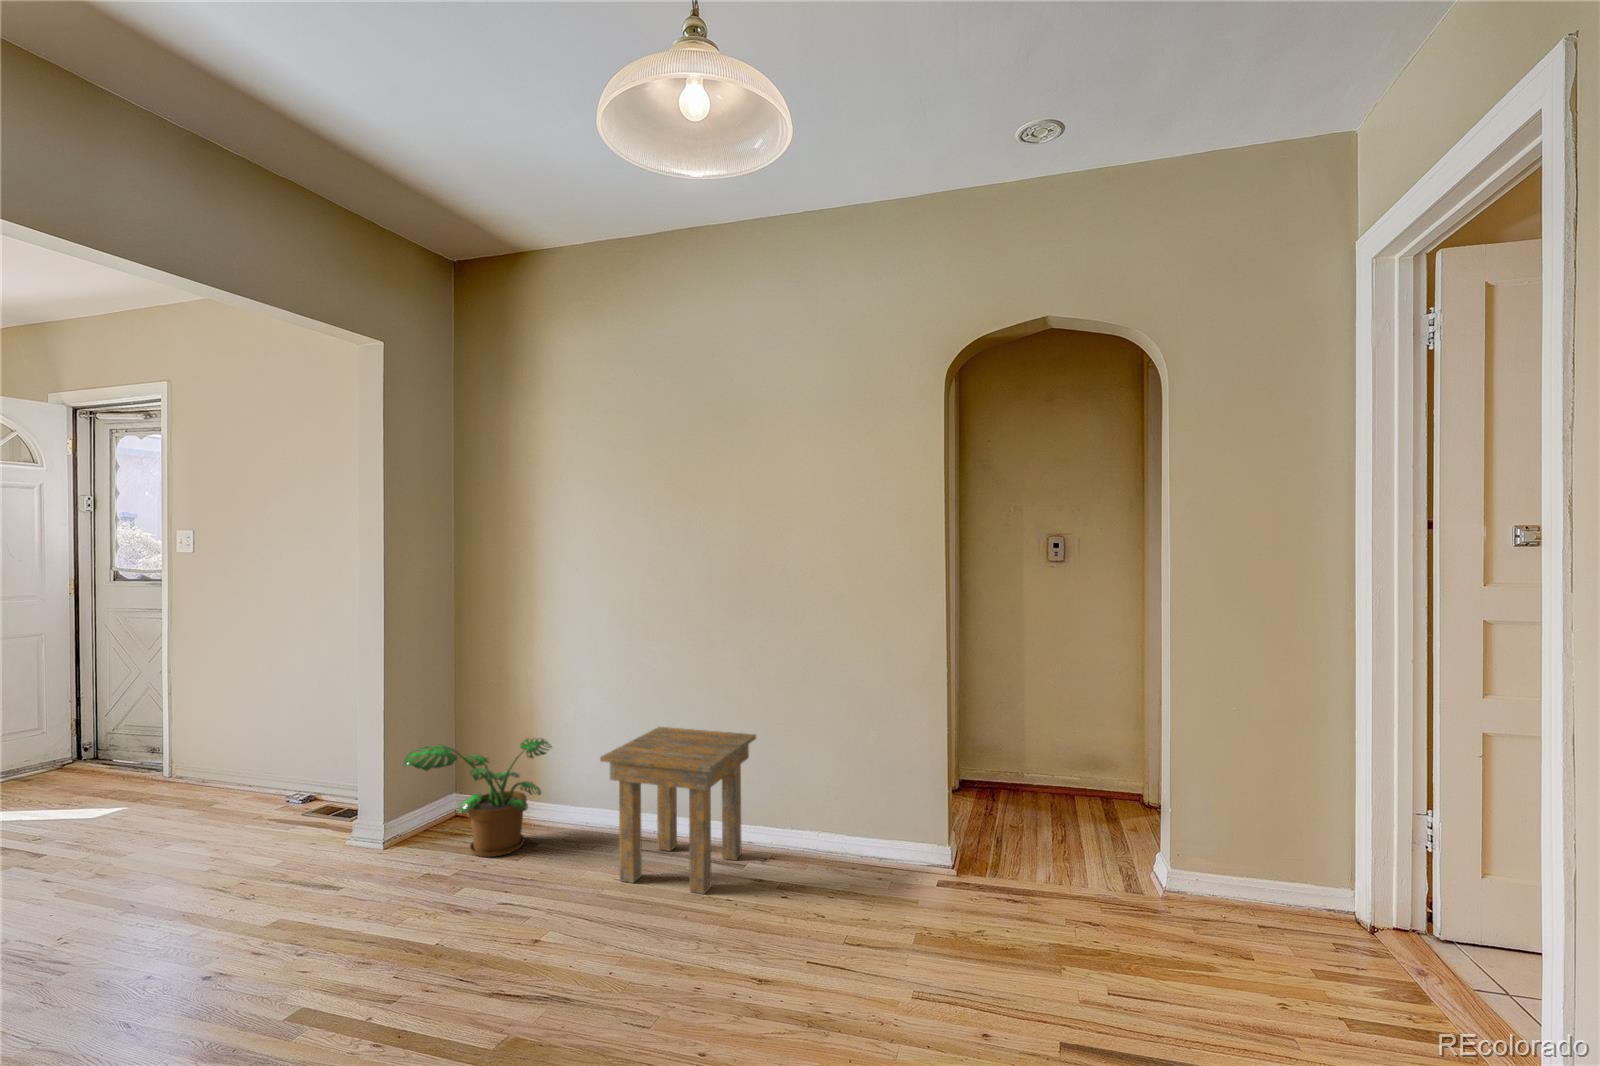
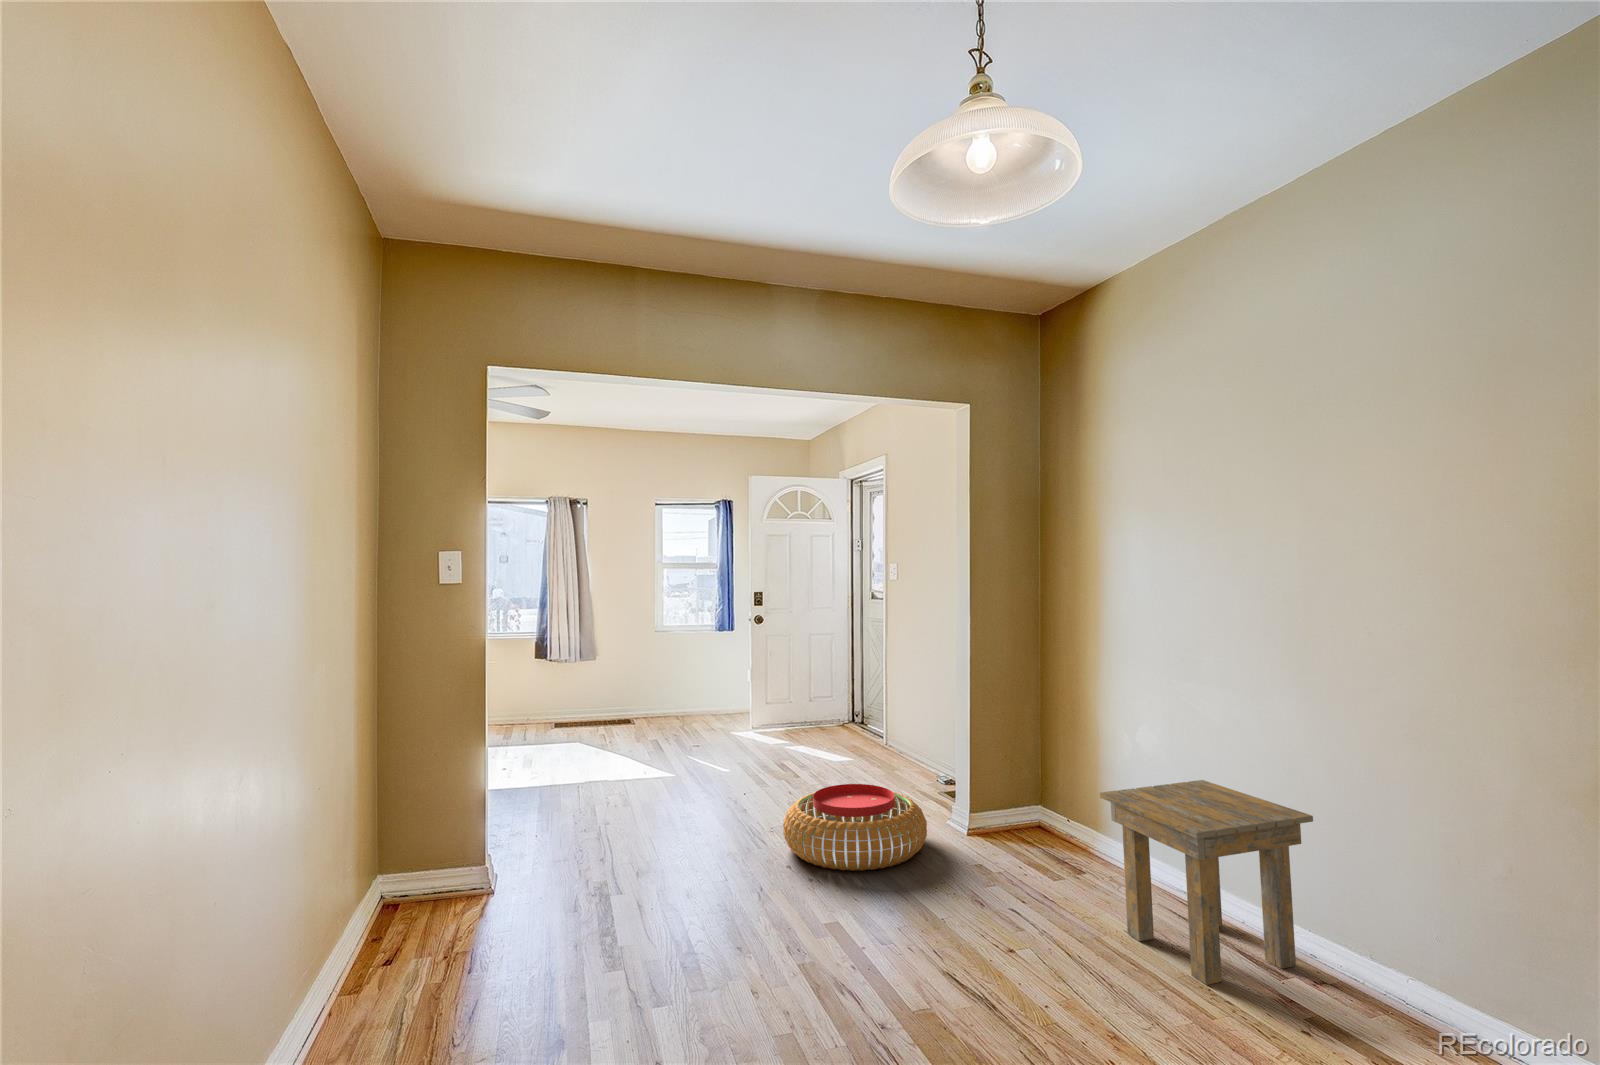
potted plant: present [403,738,552,857] -> none [969,751,1105,871]
pouf: none [108,824,355,963] -> present [783,784,927,871]

